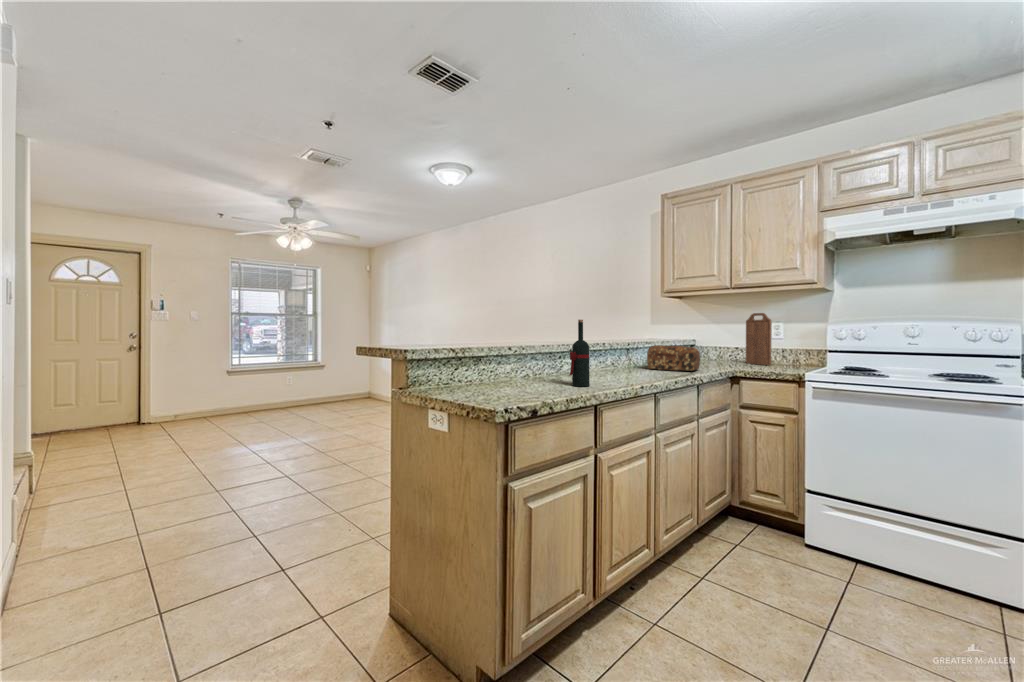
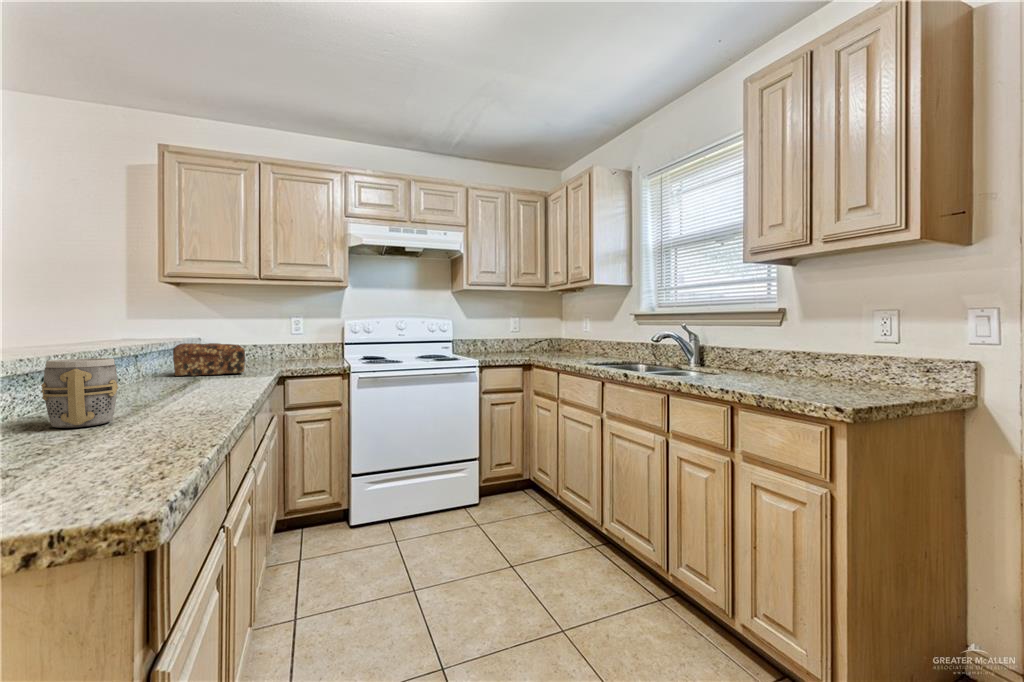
cutting board: present [746,313,772,365] -> none [264,308,296,362]
wine bottle: present [569,320,589,386] -> none [124,301,161,408]
mug: none [521,354,553,392] -> present [41,358,118,428]

